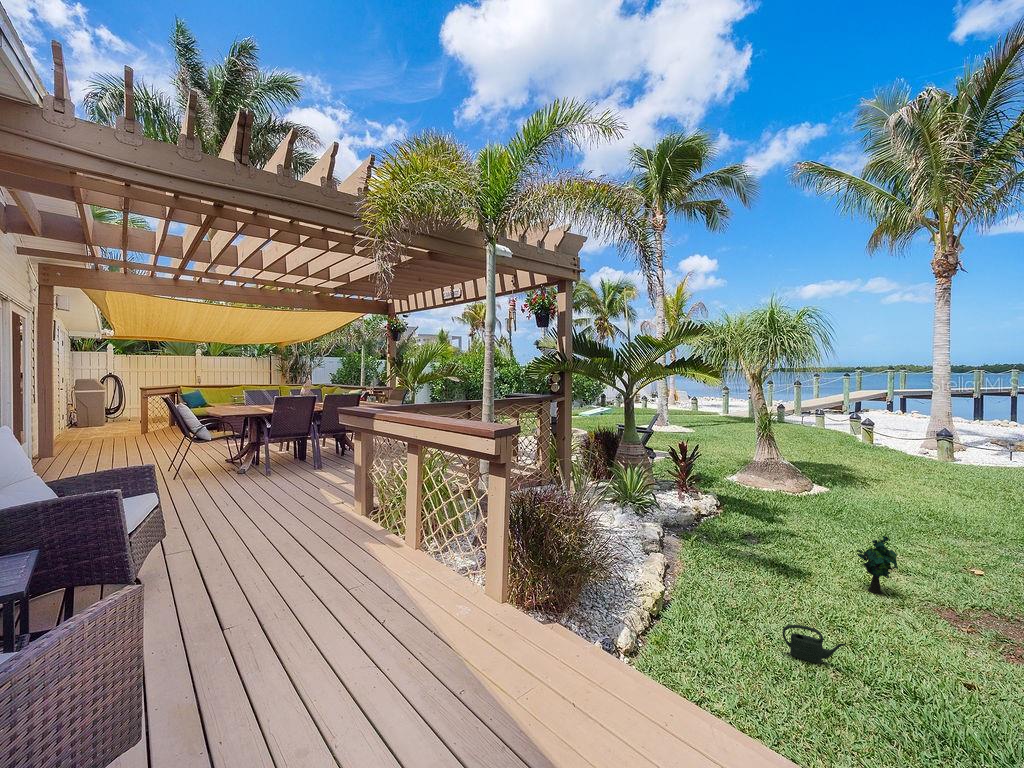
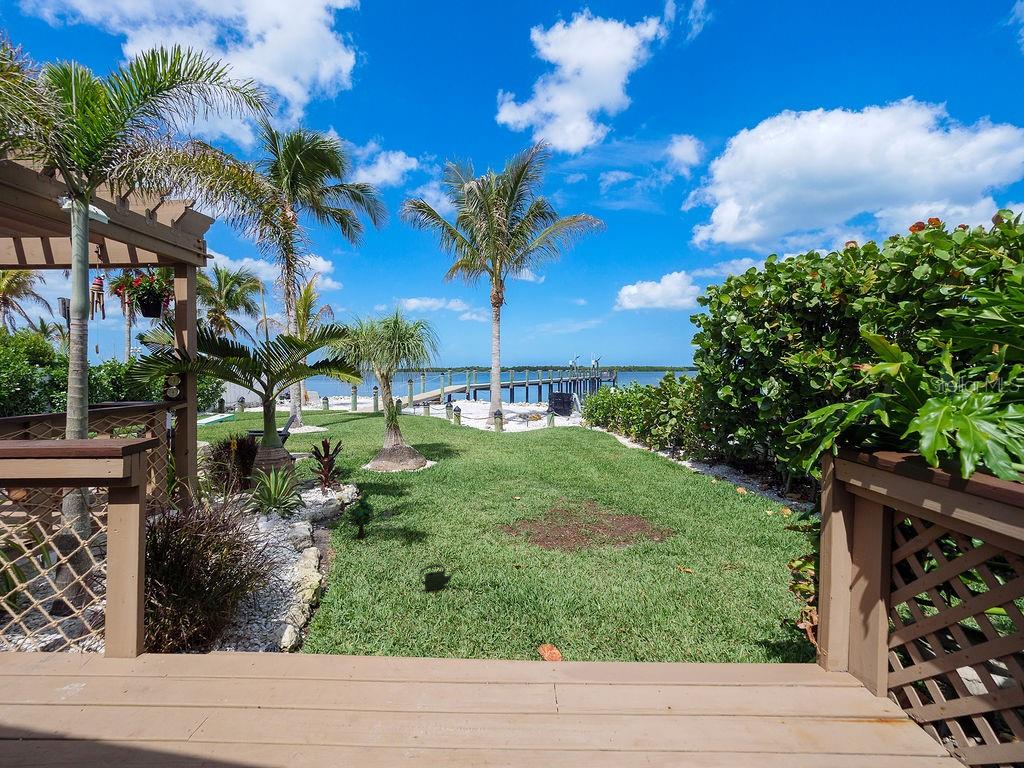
decorative plant: present [857,536,899,594] -> present [349,495,374,539]

